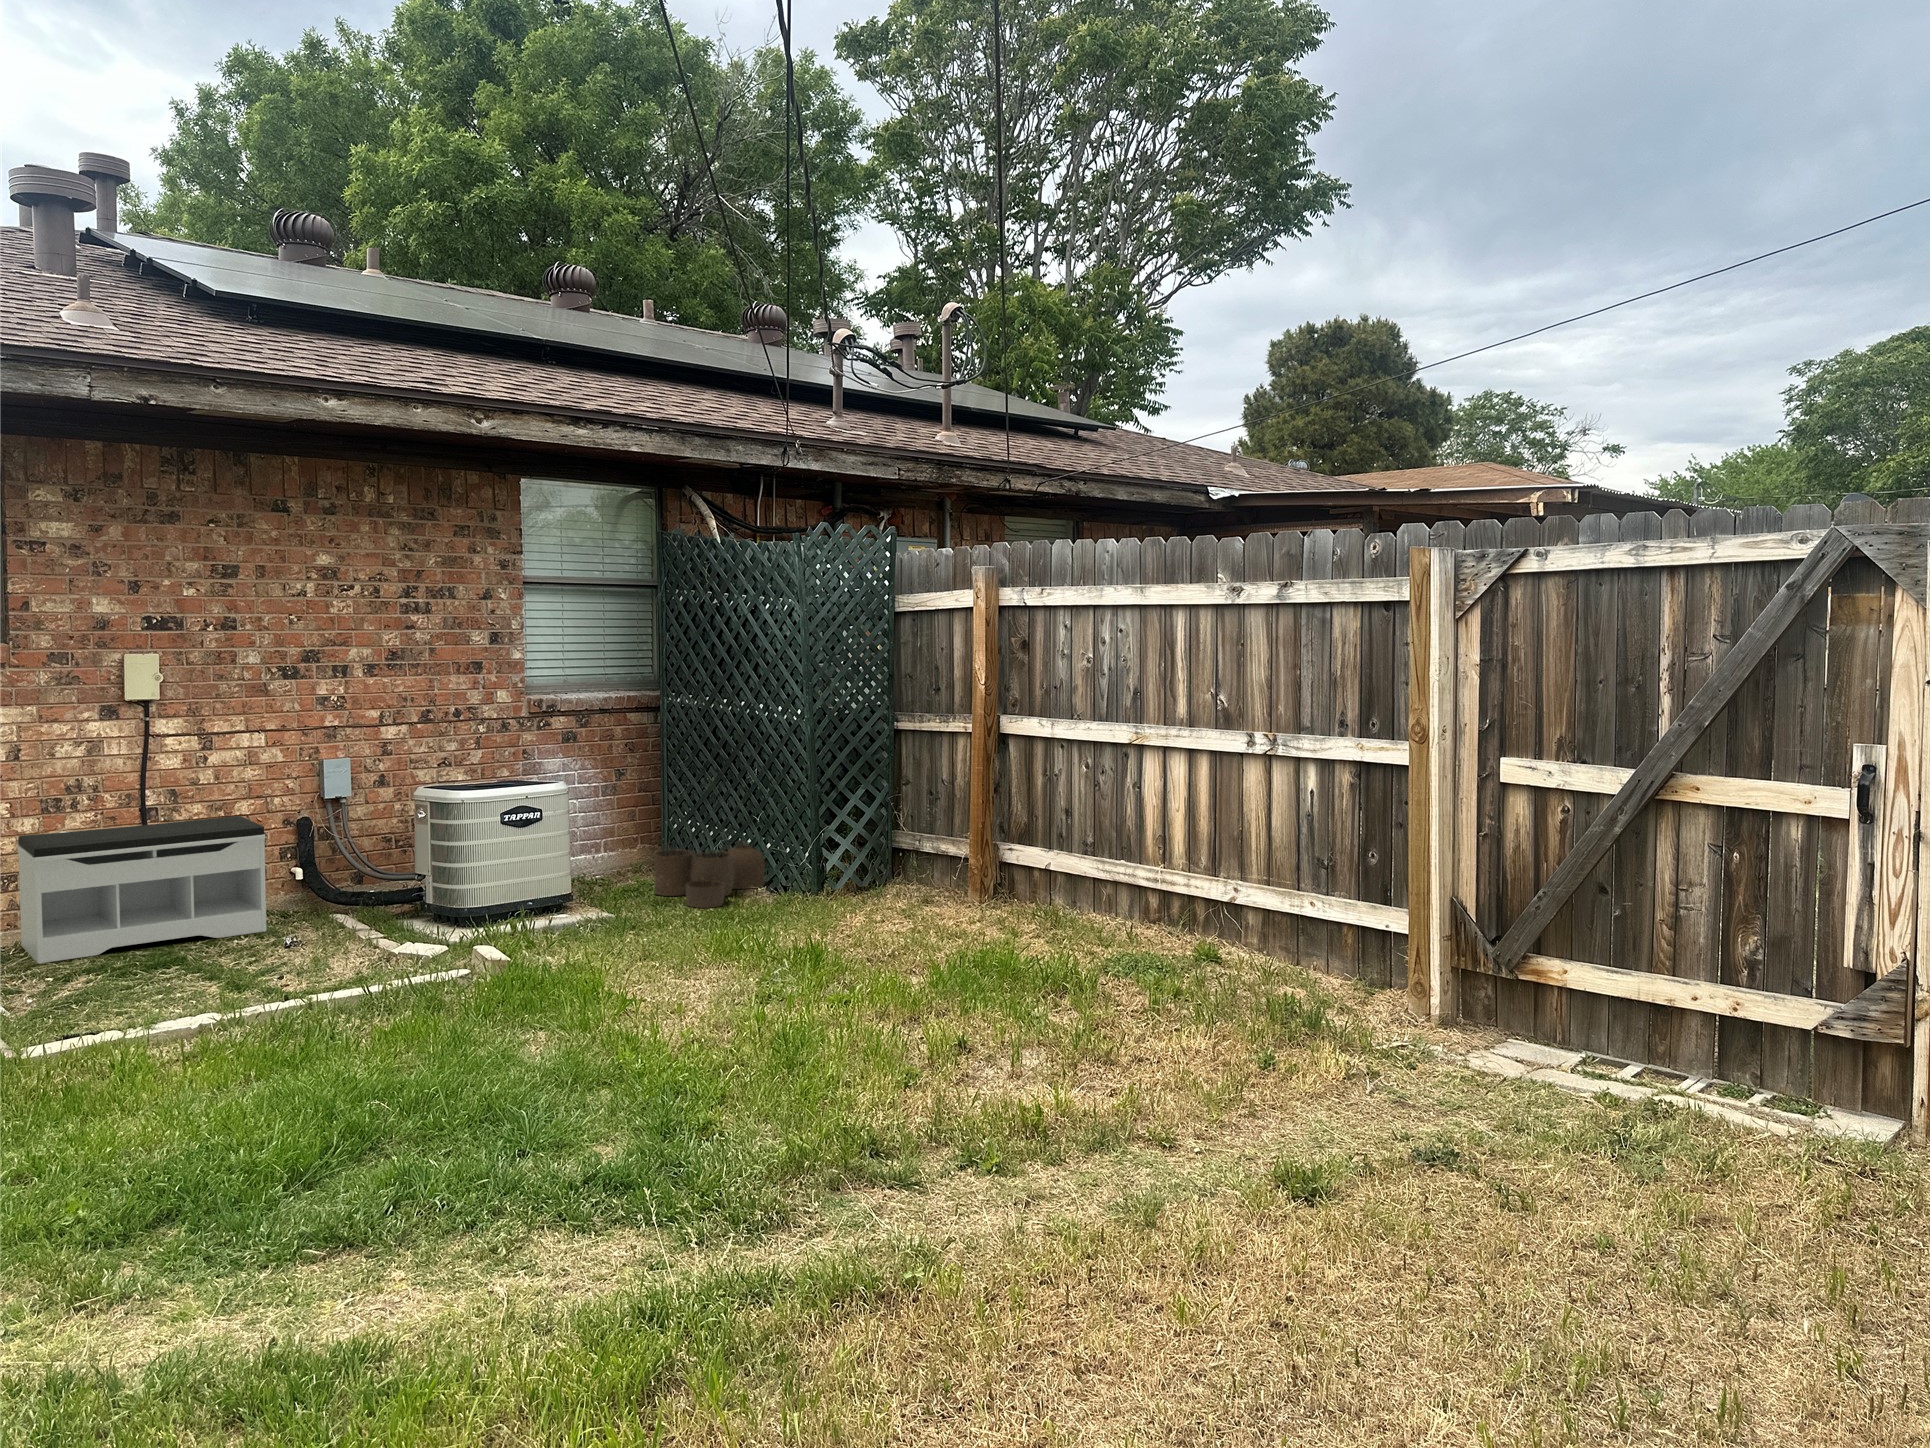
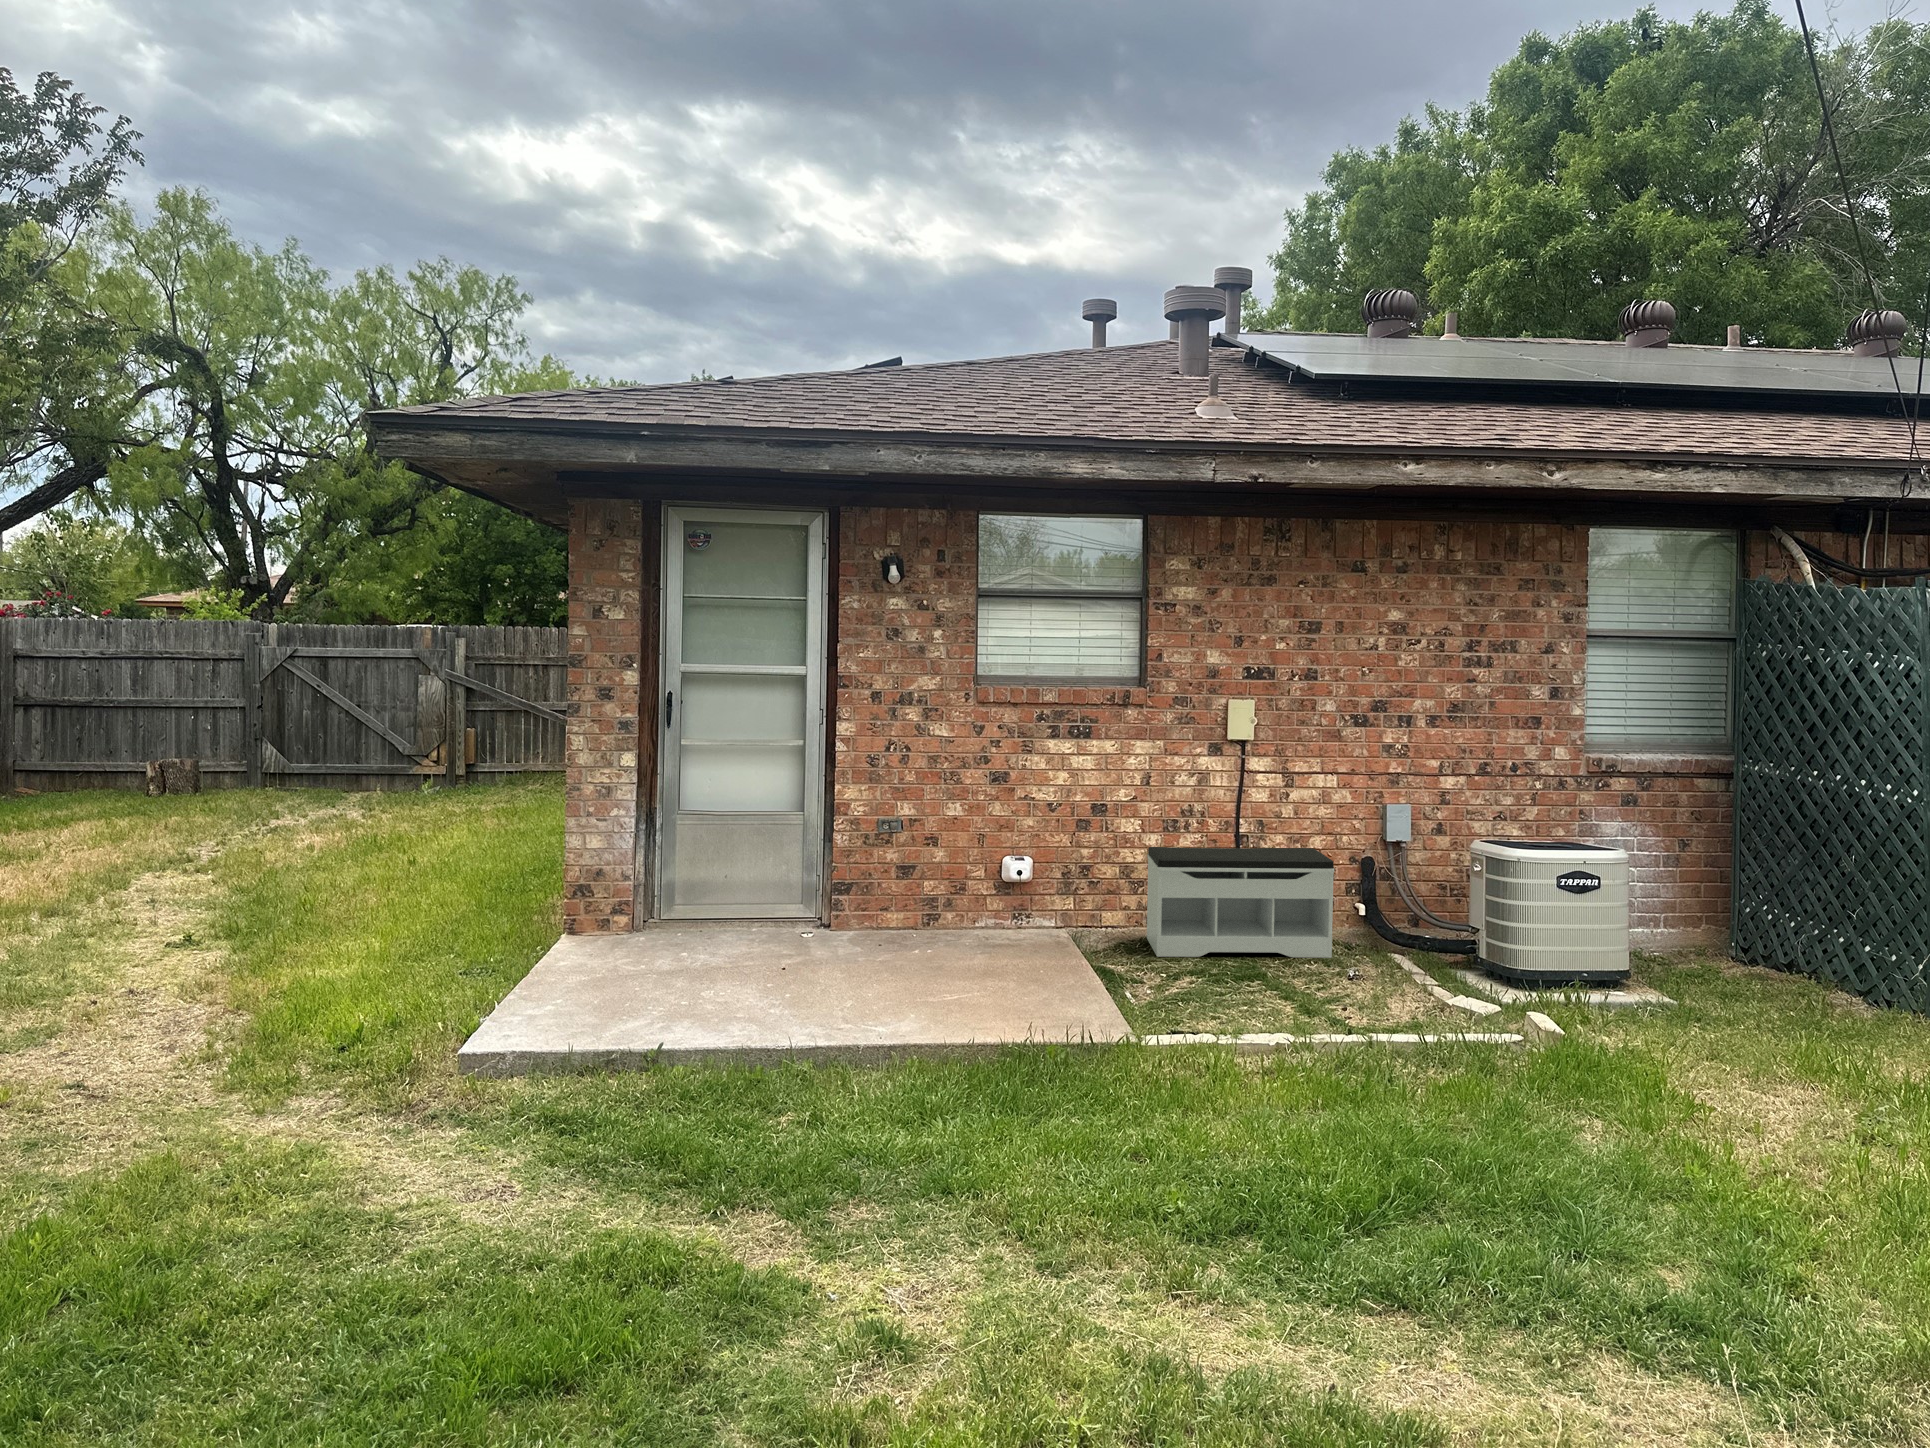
woven basket: present [653,841,765,908] -> none [1724,928,1869,1012]

